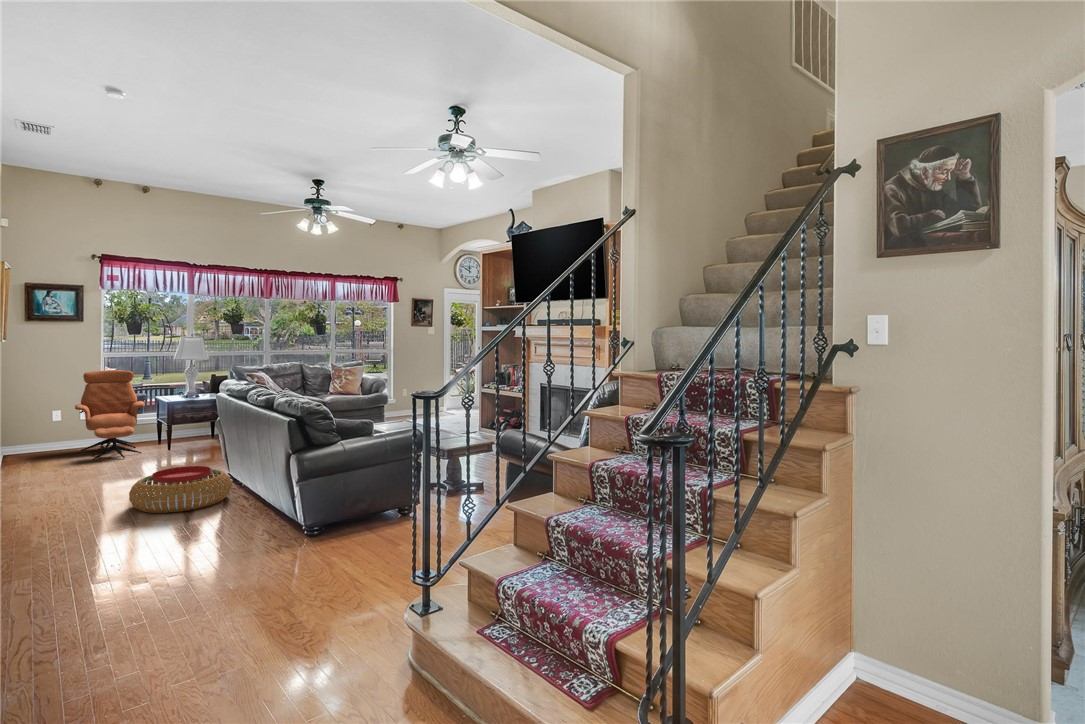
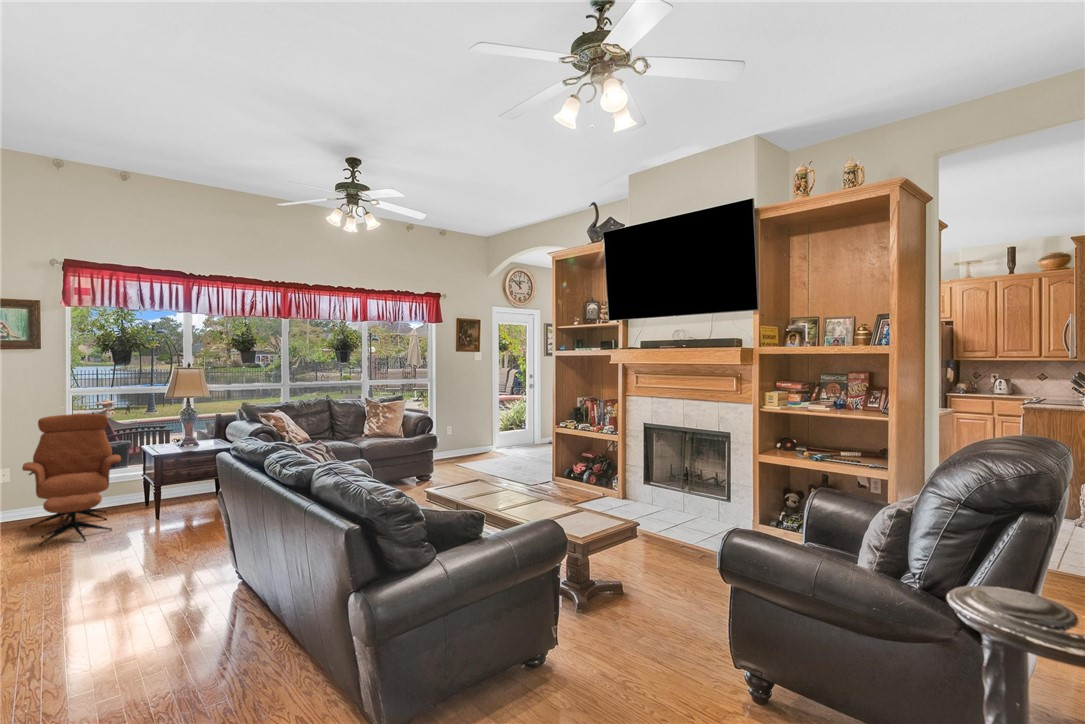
pouf: present [129,466,232,513] -> none [57,576,236,678]

